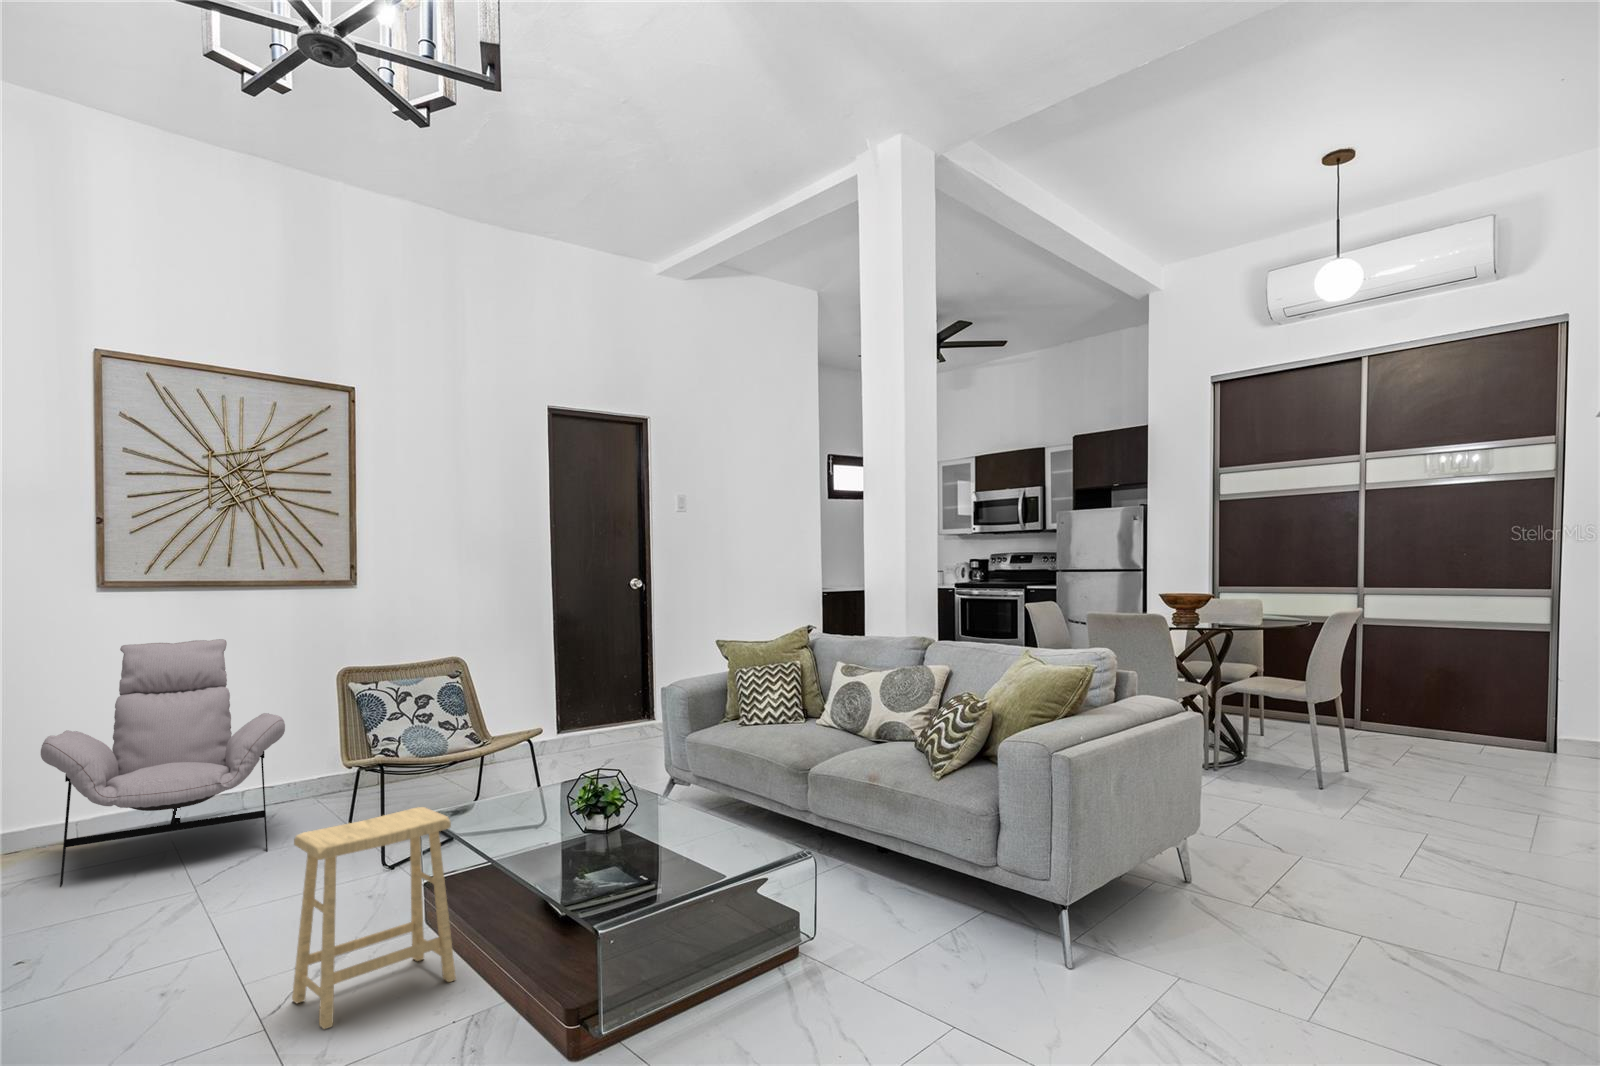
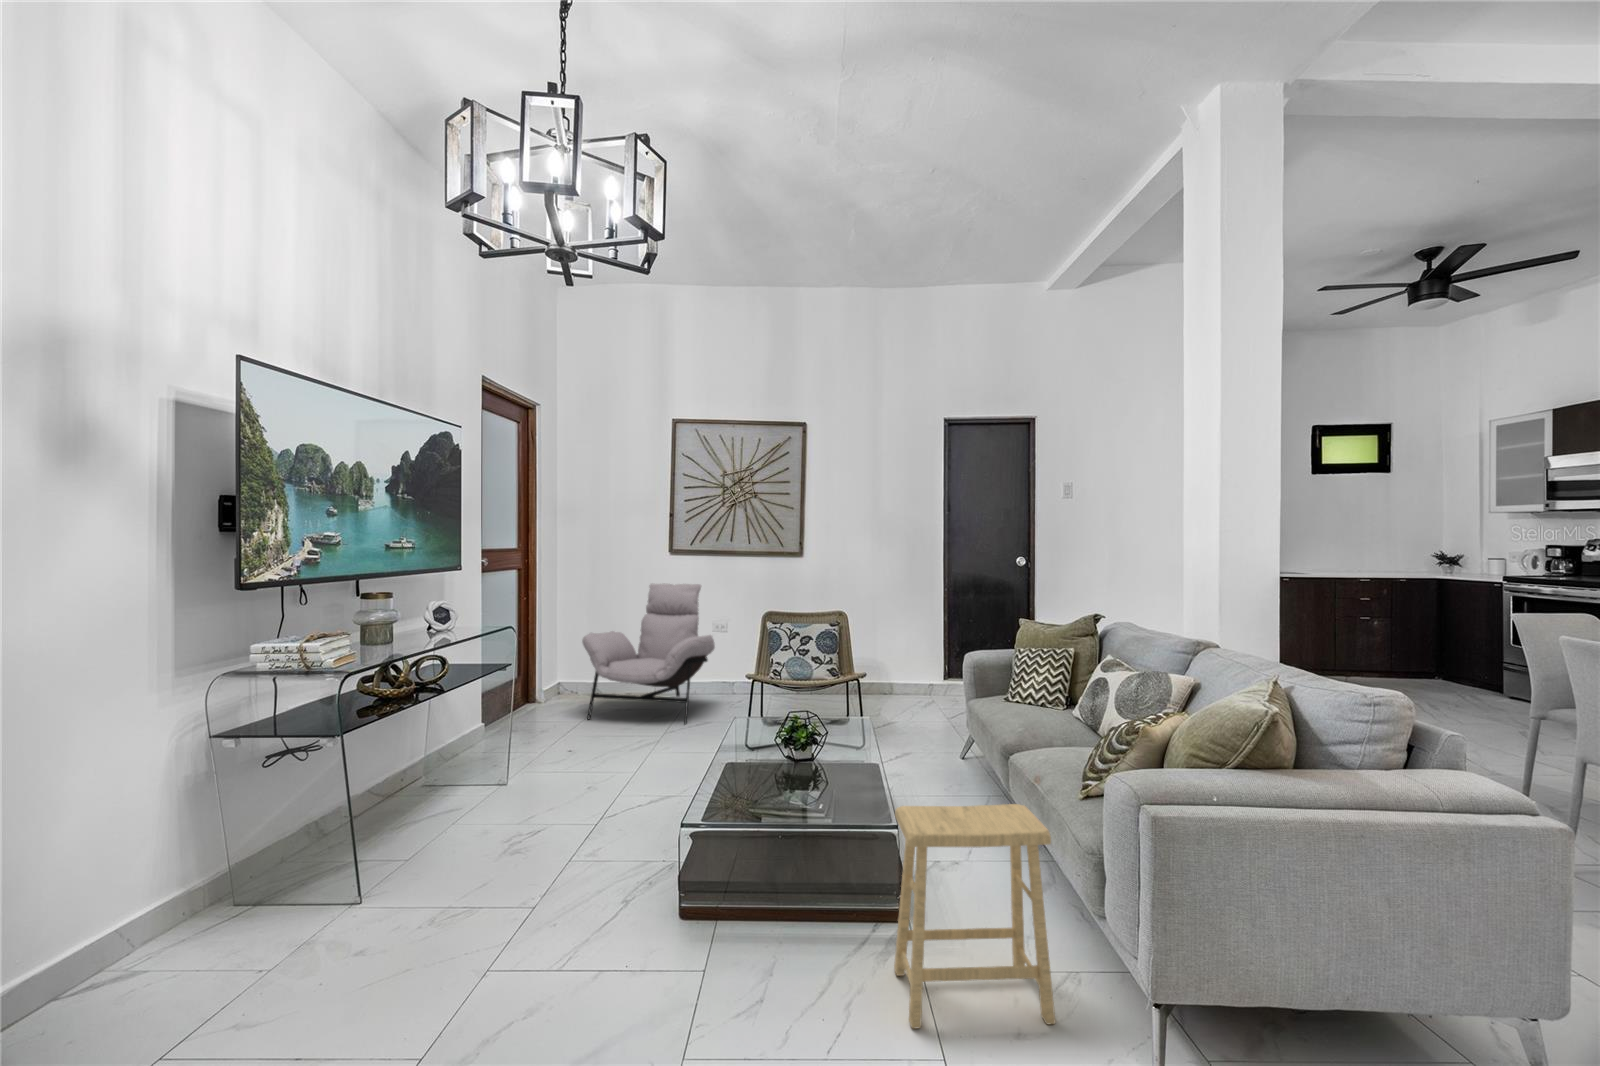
footstool: present [292,807,456,1029] -> present [894,804,1055,1029]

